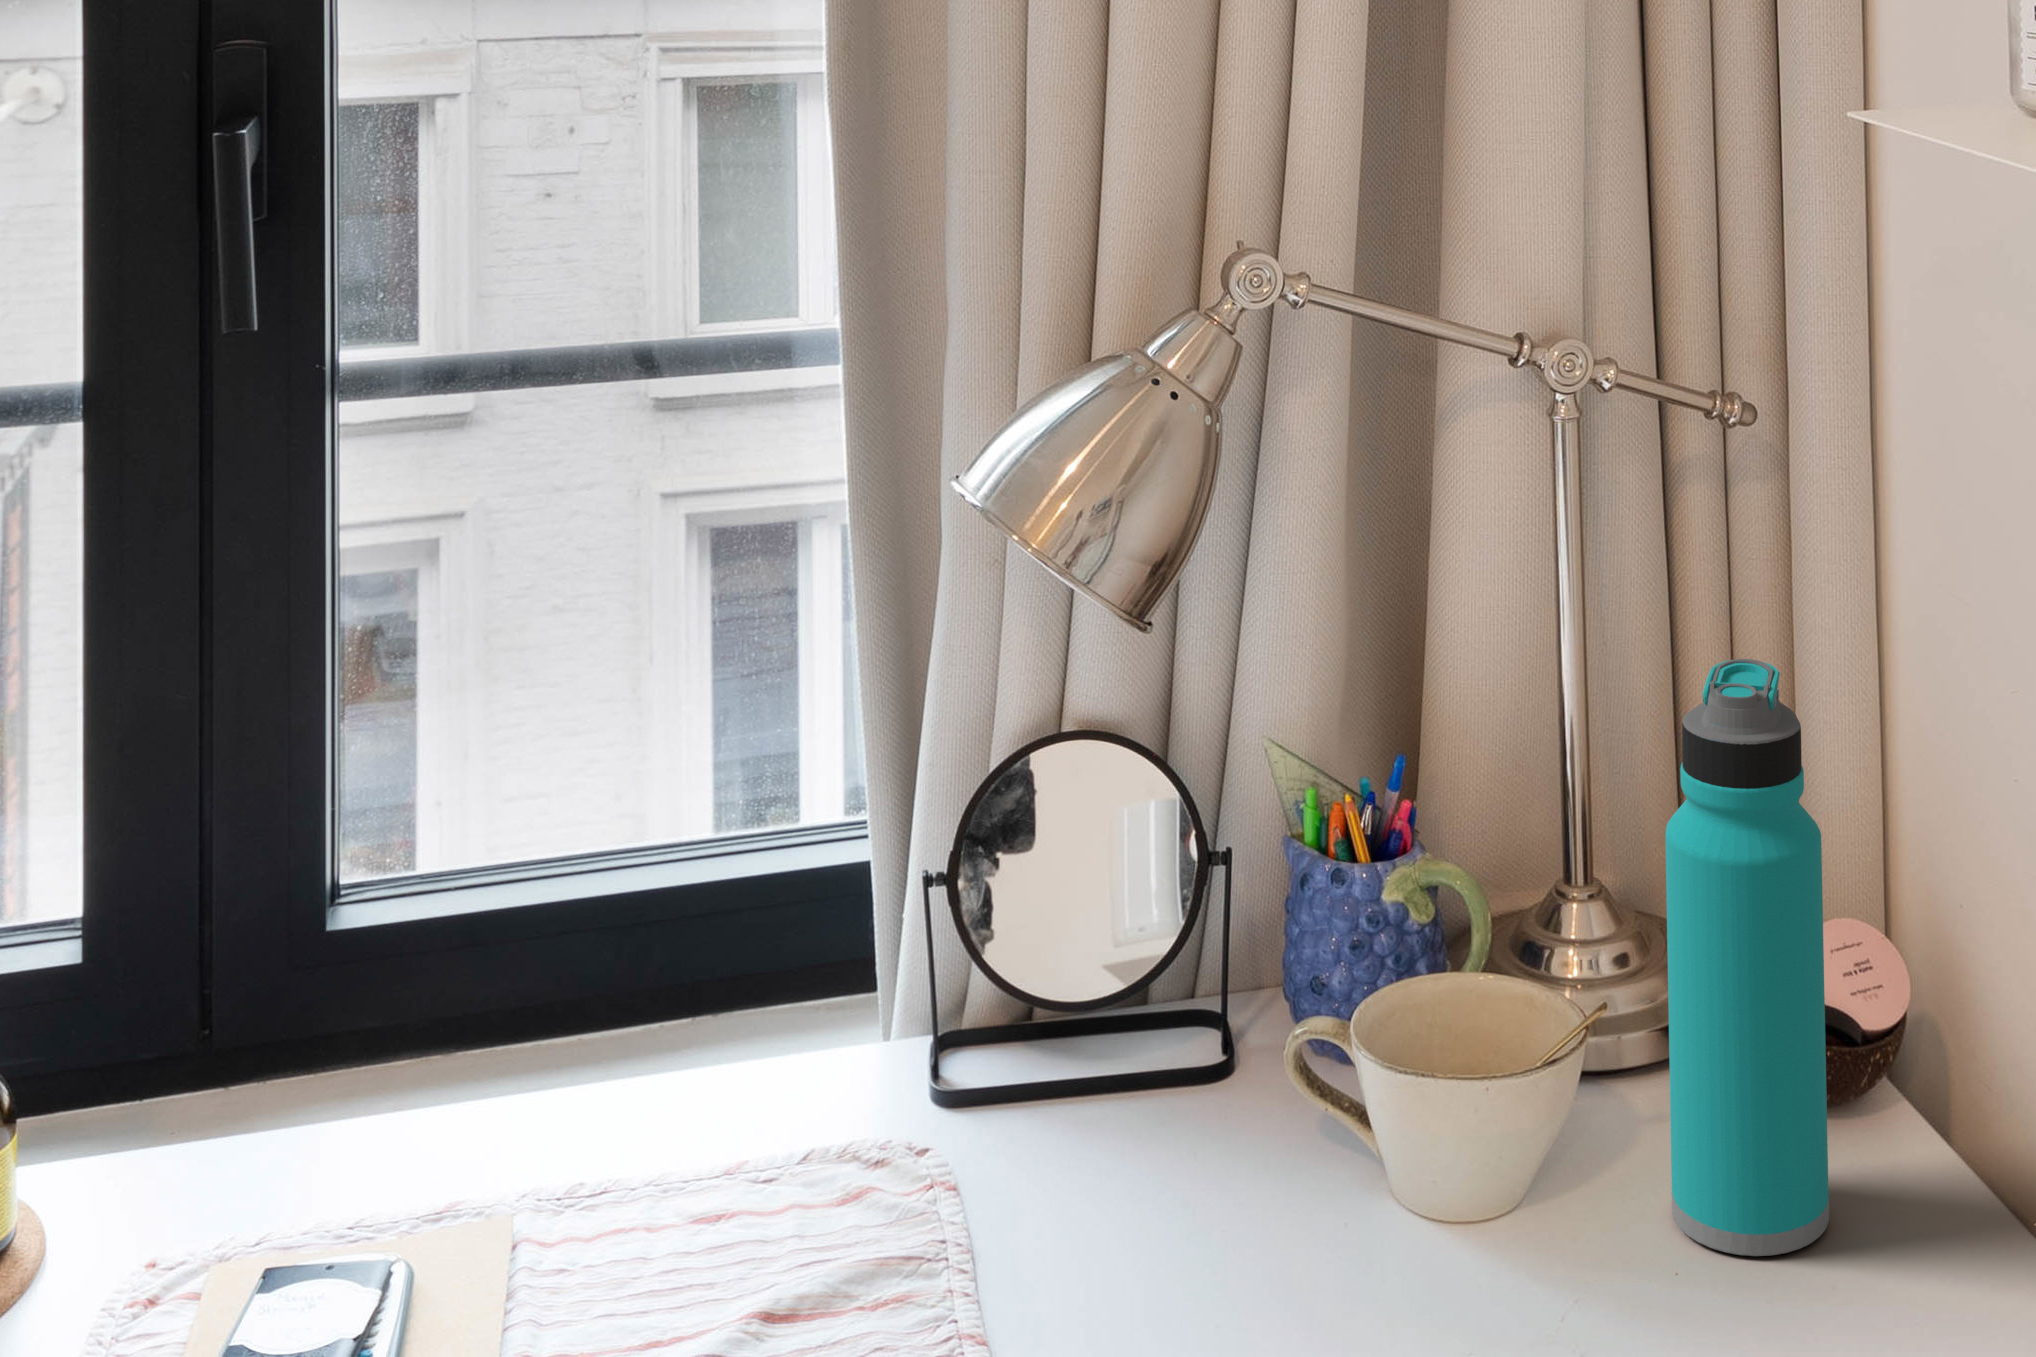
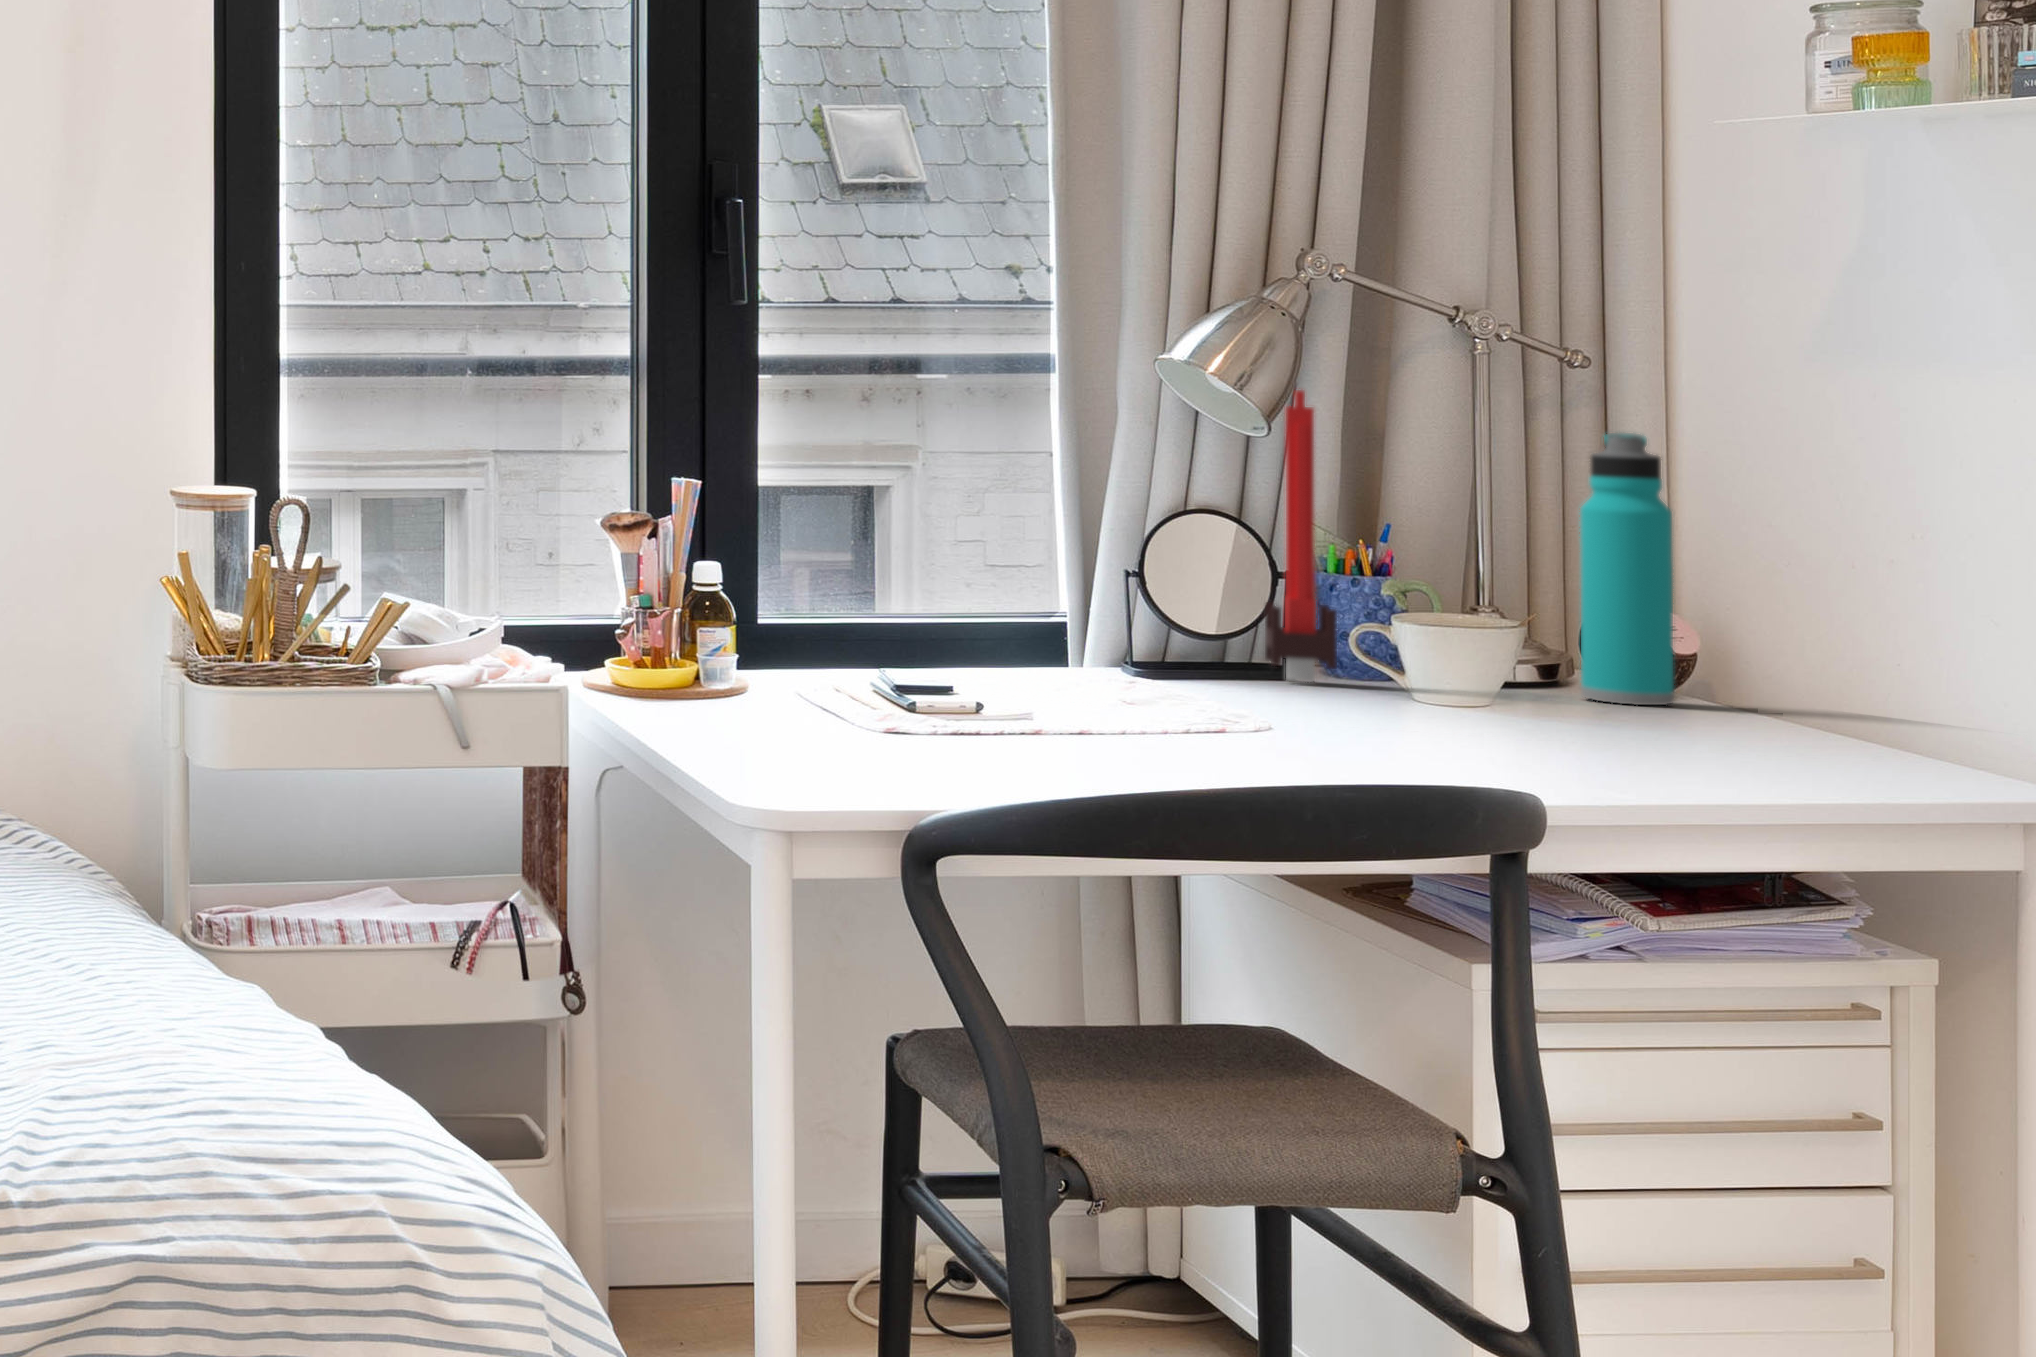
candle: none [1085,618,1222,1230] -> present [1265,390,1337,682]

